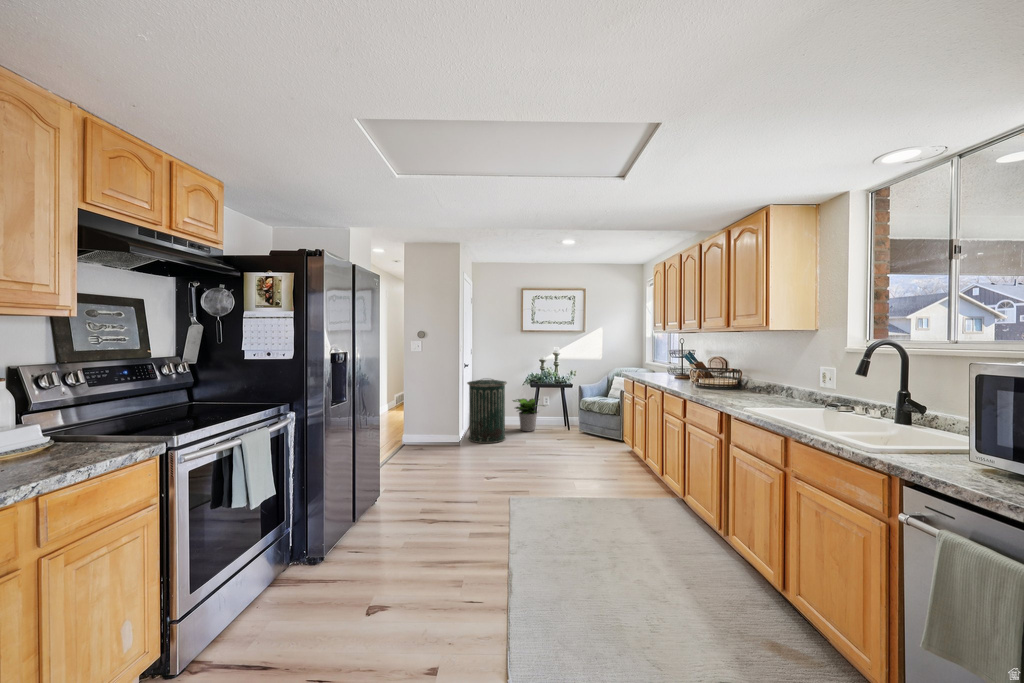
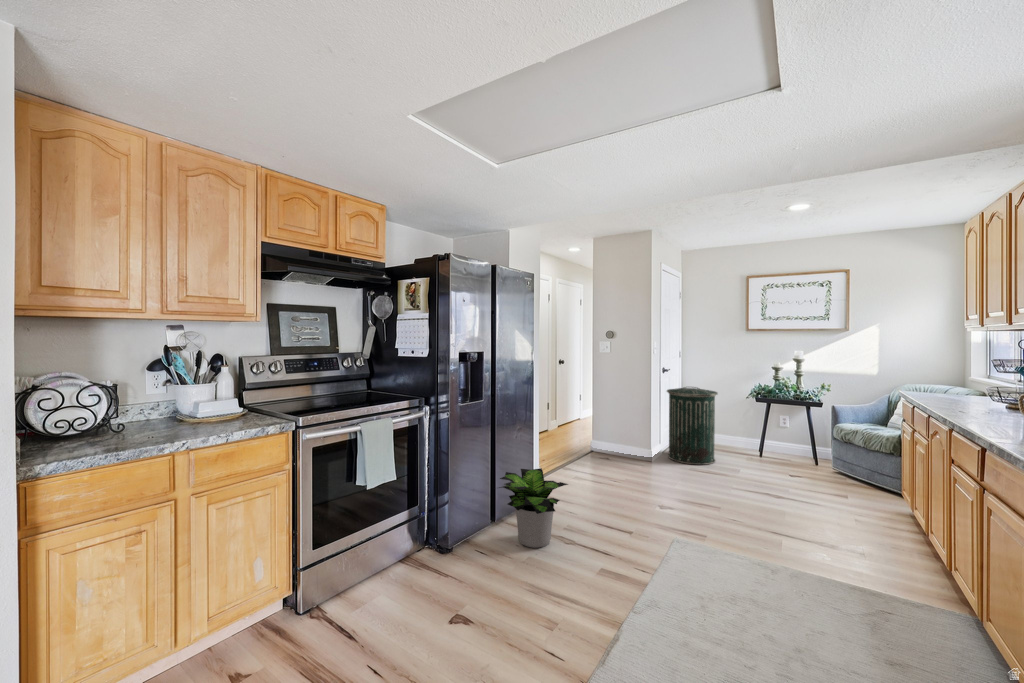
potted plant: present [513,399,544,431] -> present [499,468,568,548]

